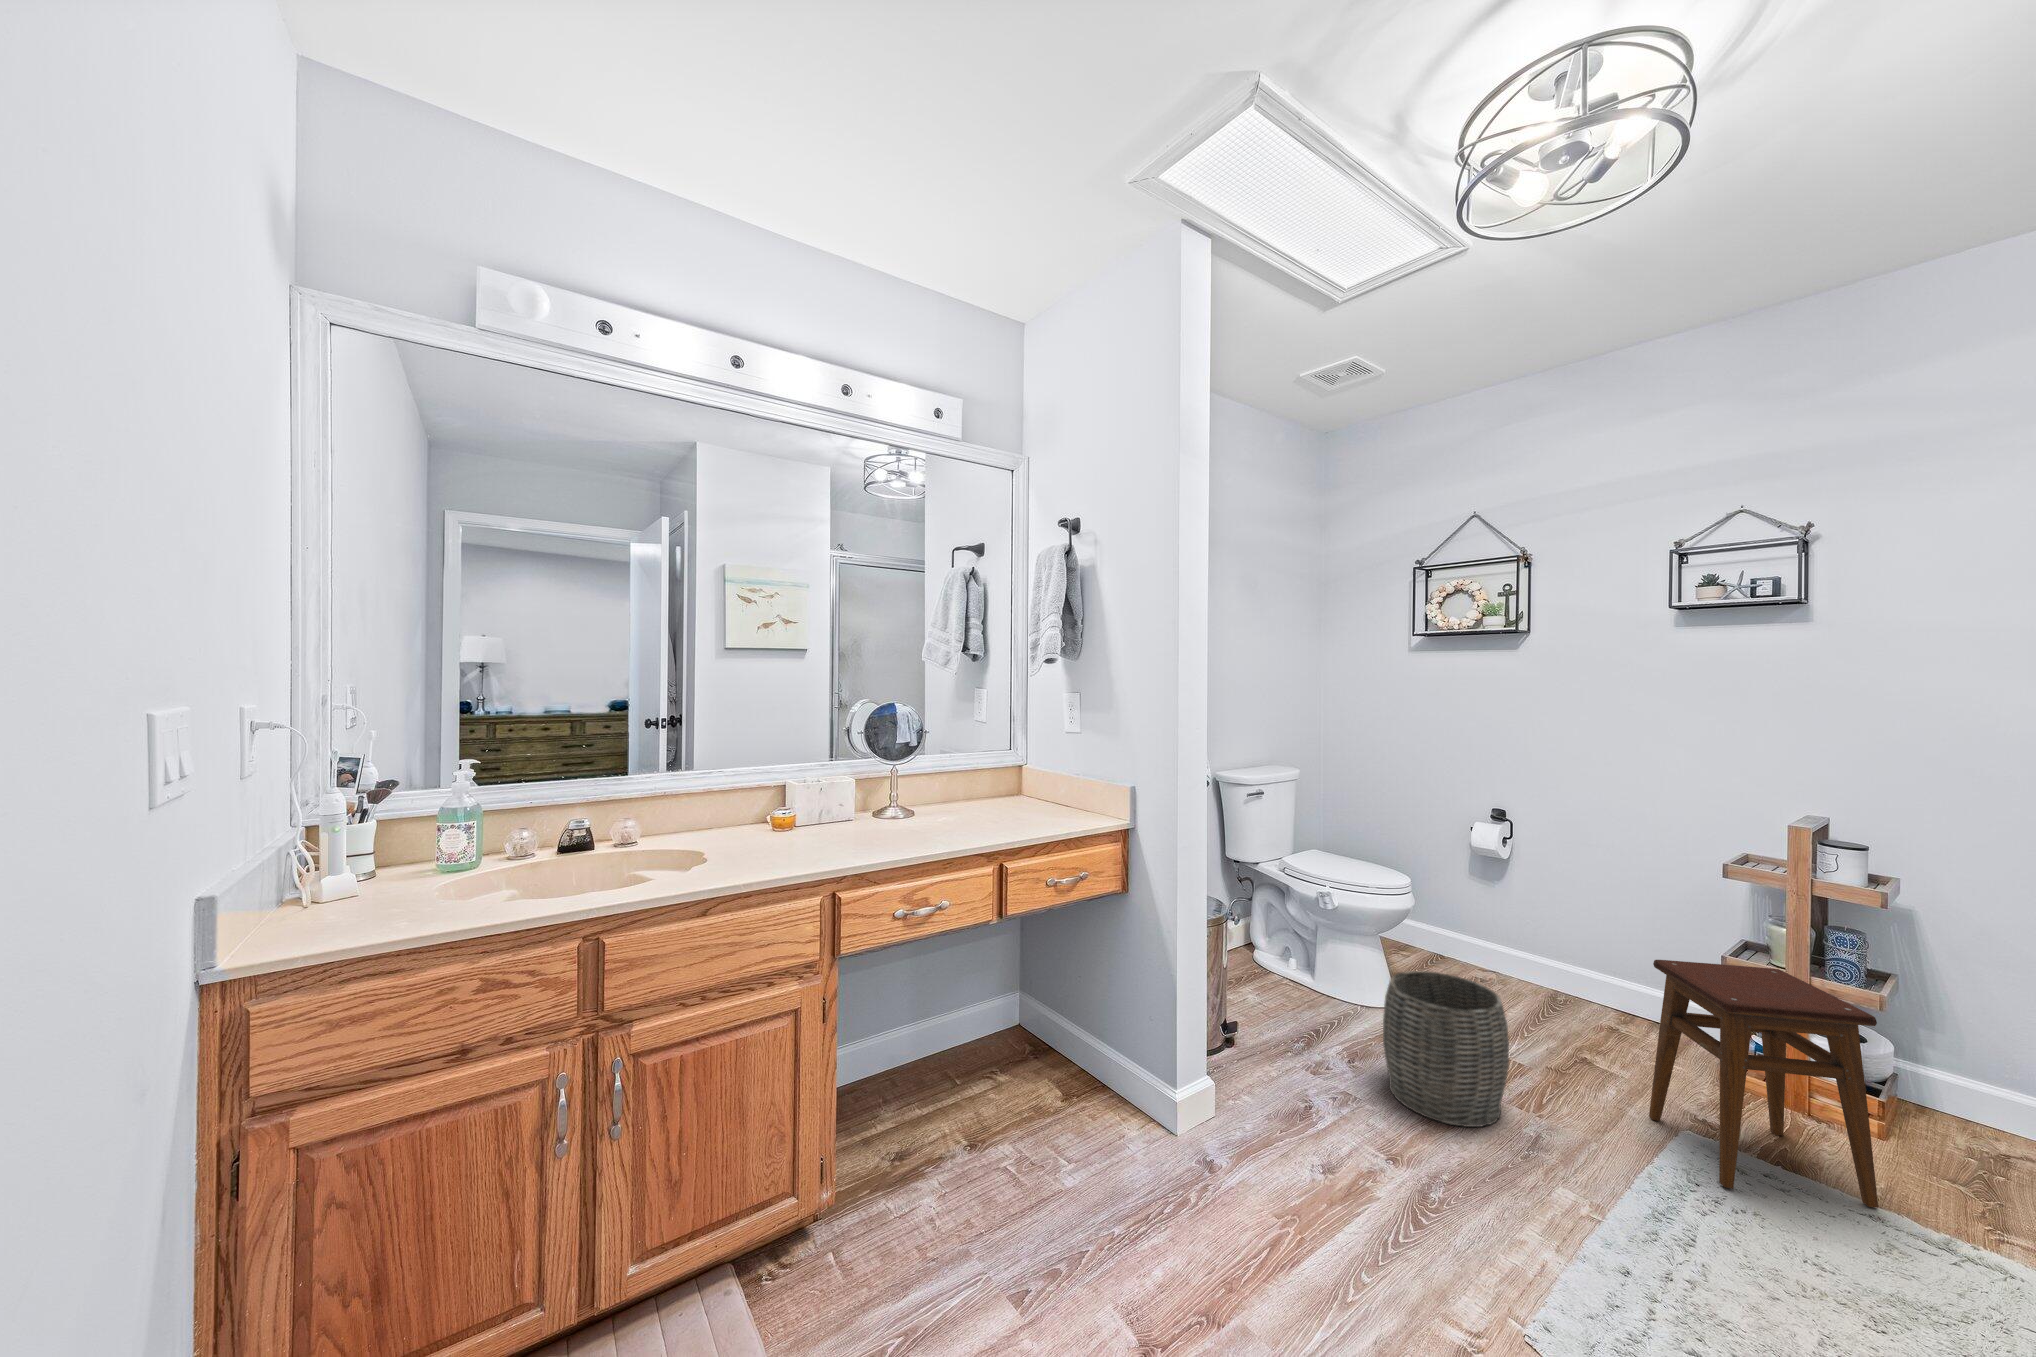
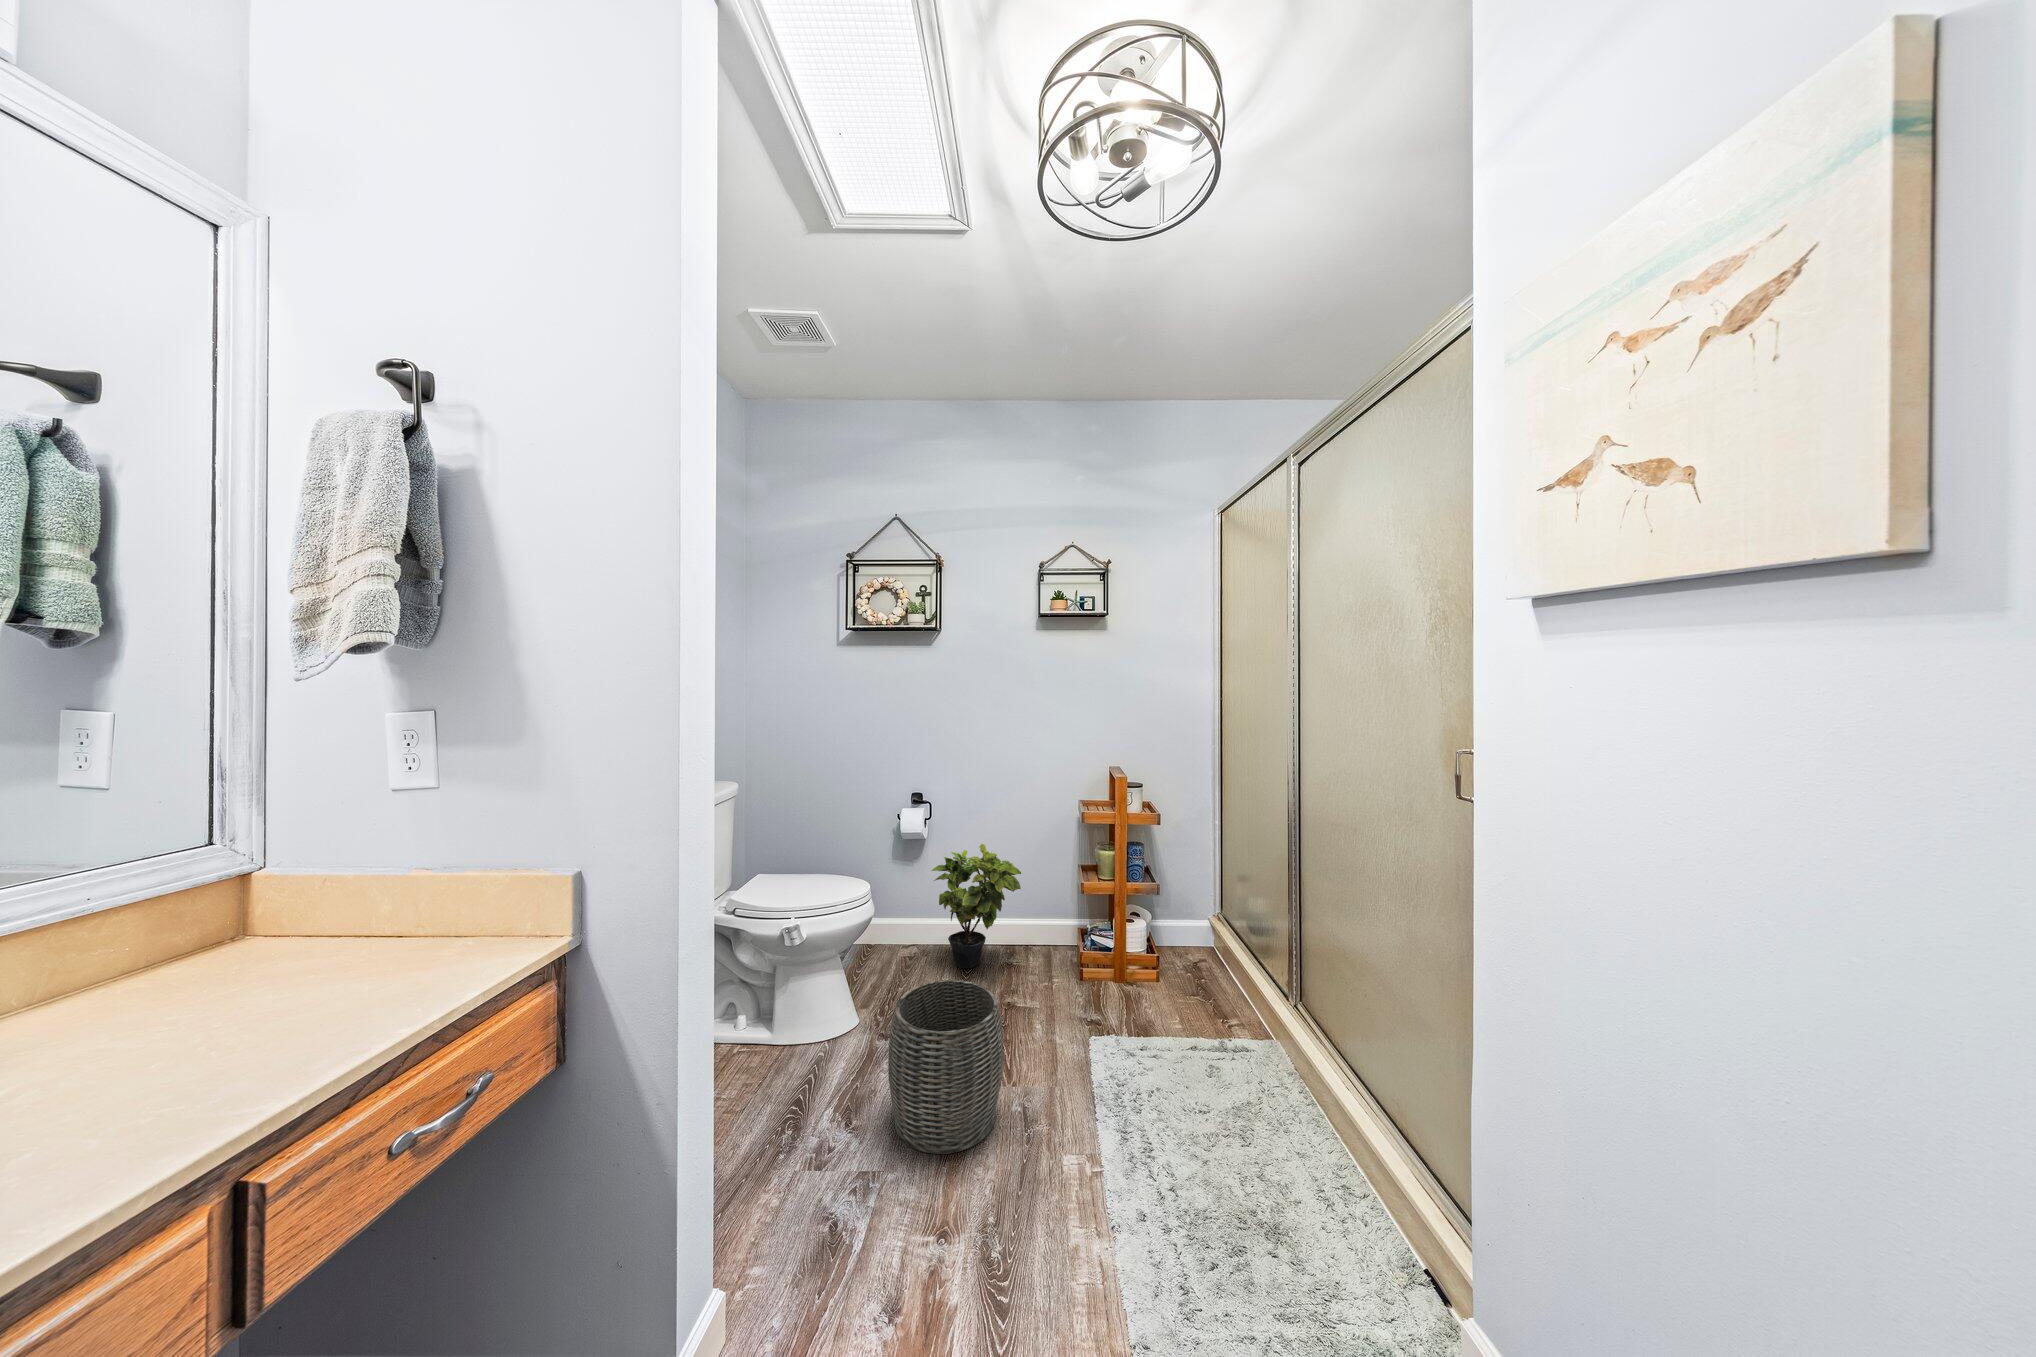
potted plant: none [1504,877,1633,1016] -> present [932,844,1021,968]
stool: present [1649,960,1878,1208] -> none [1073,891,1202,1084]

